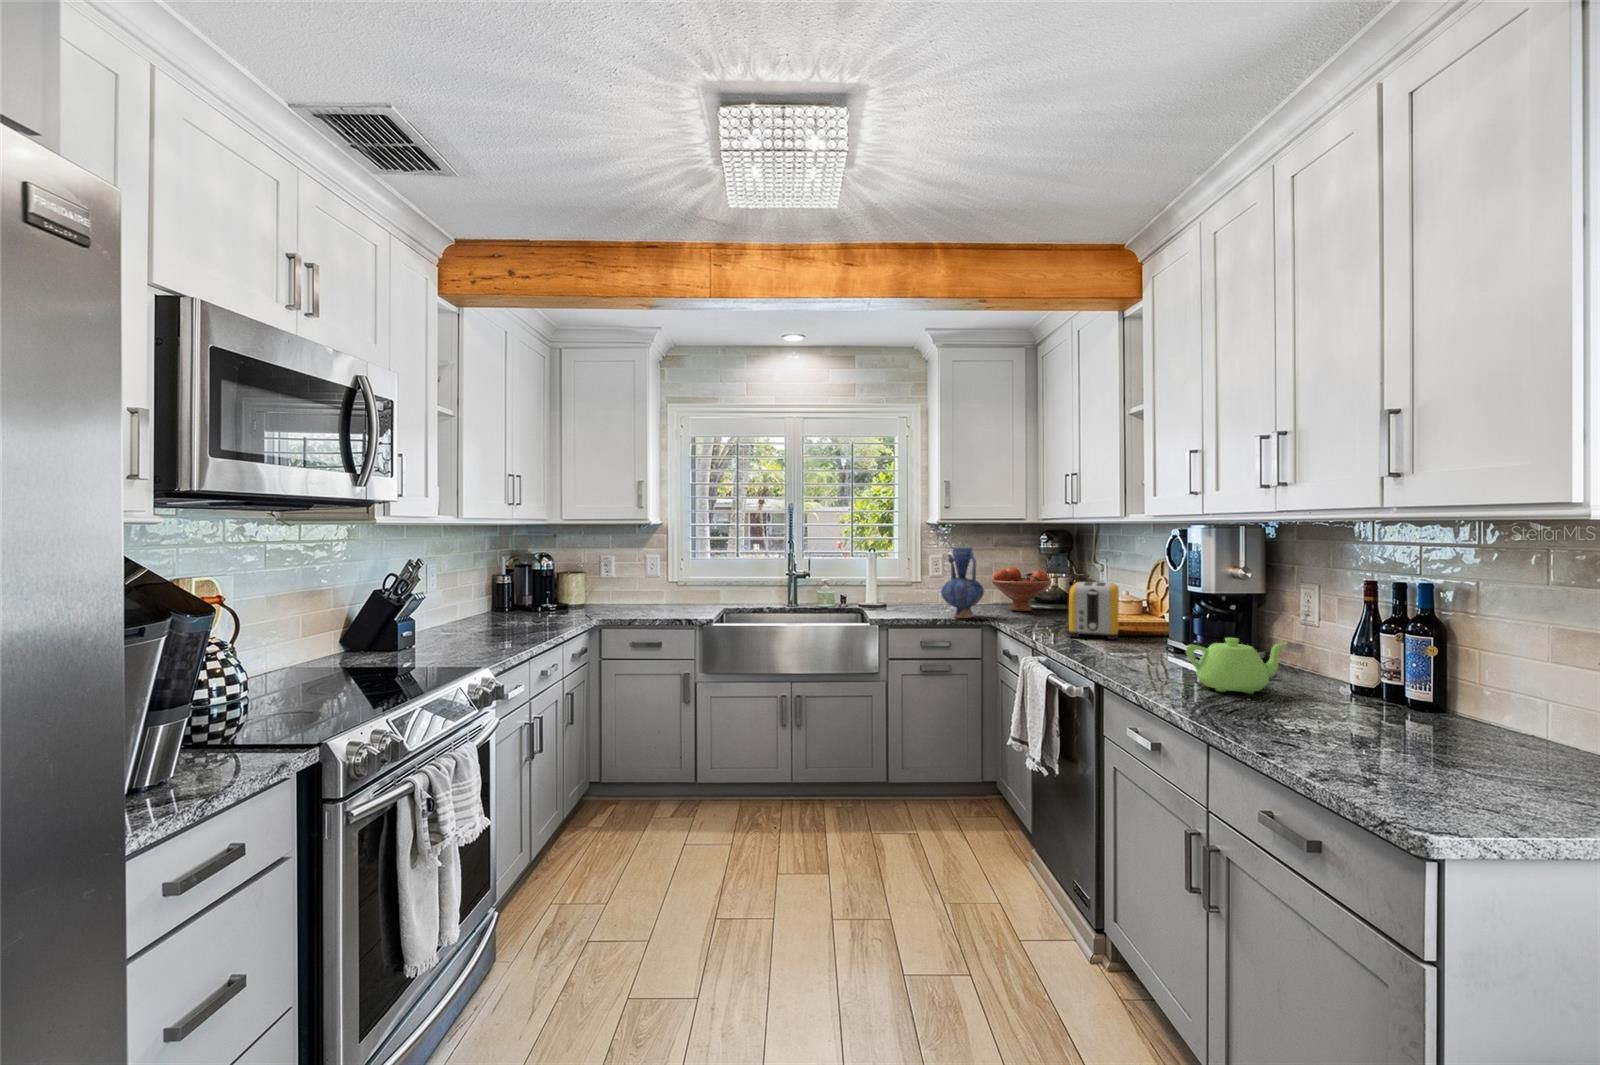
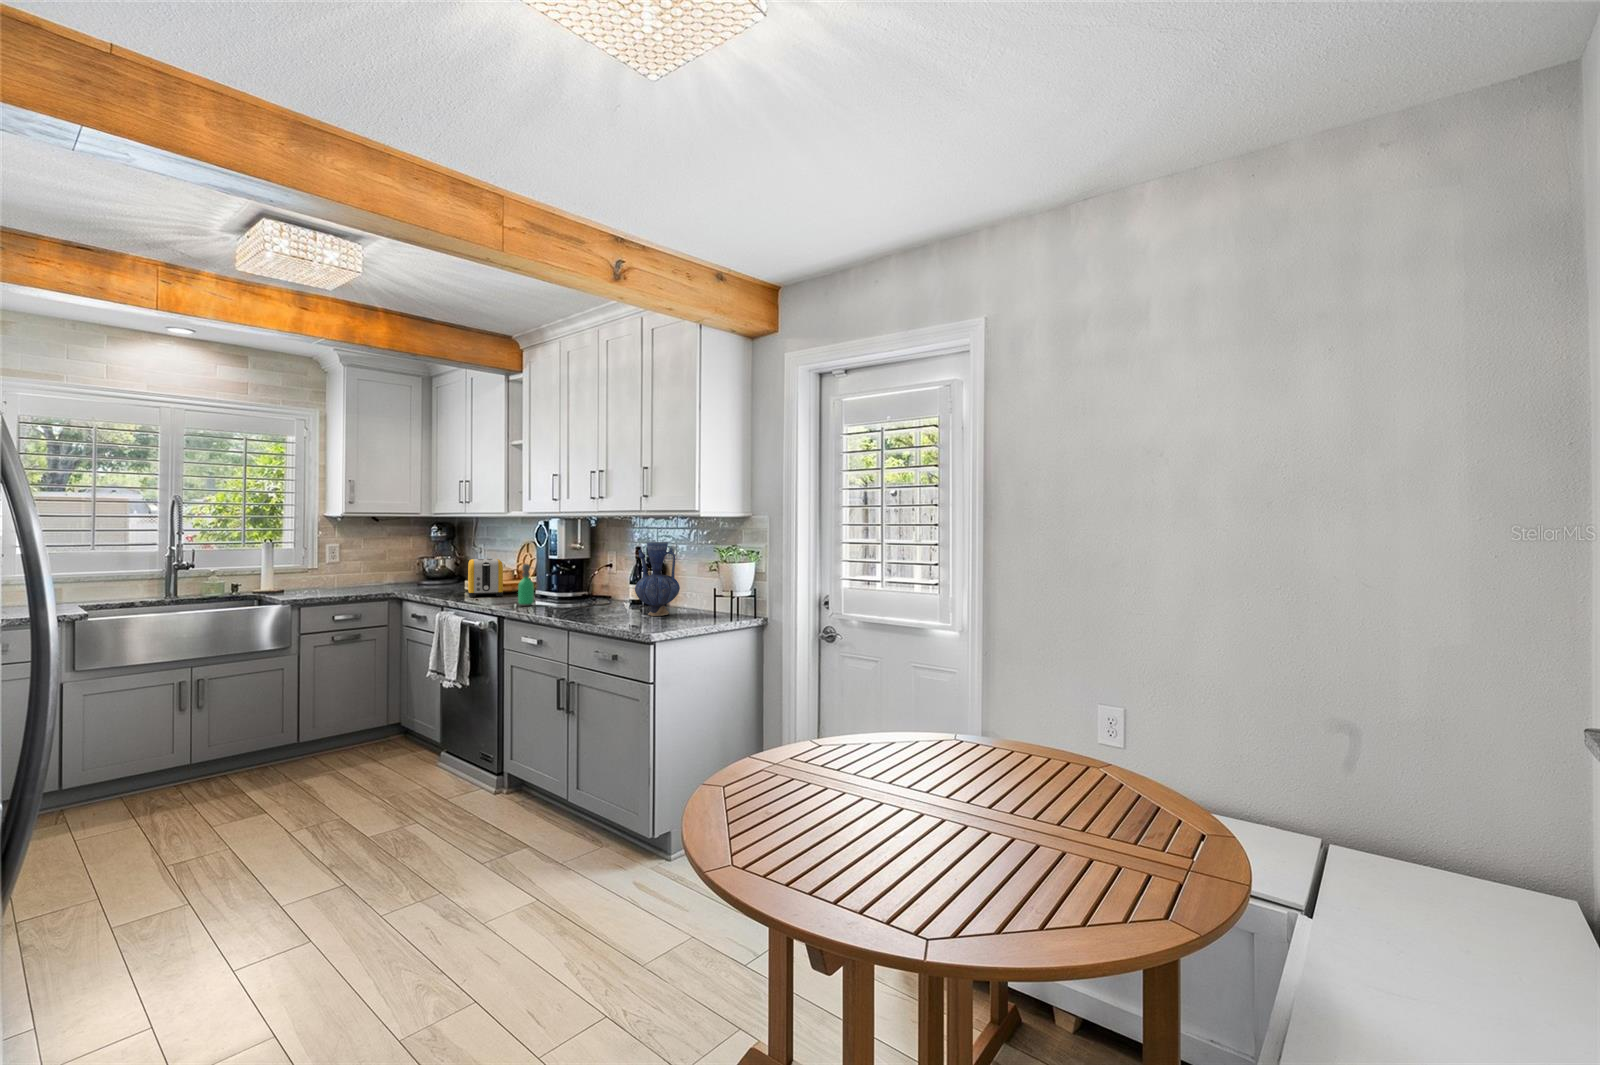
vase: present [941,547,984,618] -> present [635,542,680,616]
fruit bowl: present [991,567,1051,611] -> none [392,552,443,587]
soap dispenser: none [1131,599,1157,668] -> present [518,564,534,606]
teapot: present [1186,638,1286,694] -> none [552,581,602,610]

